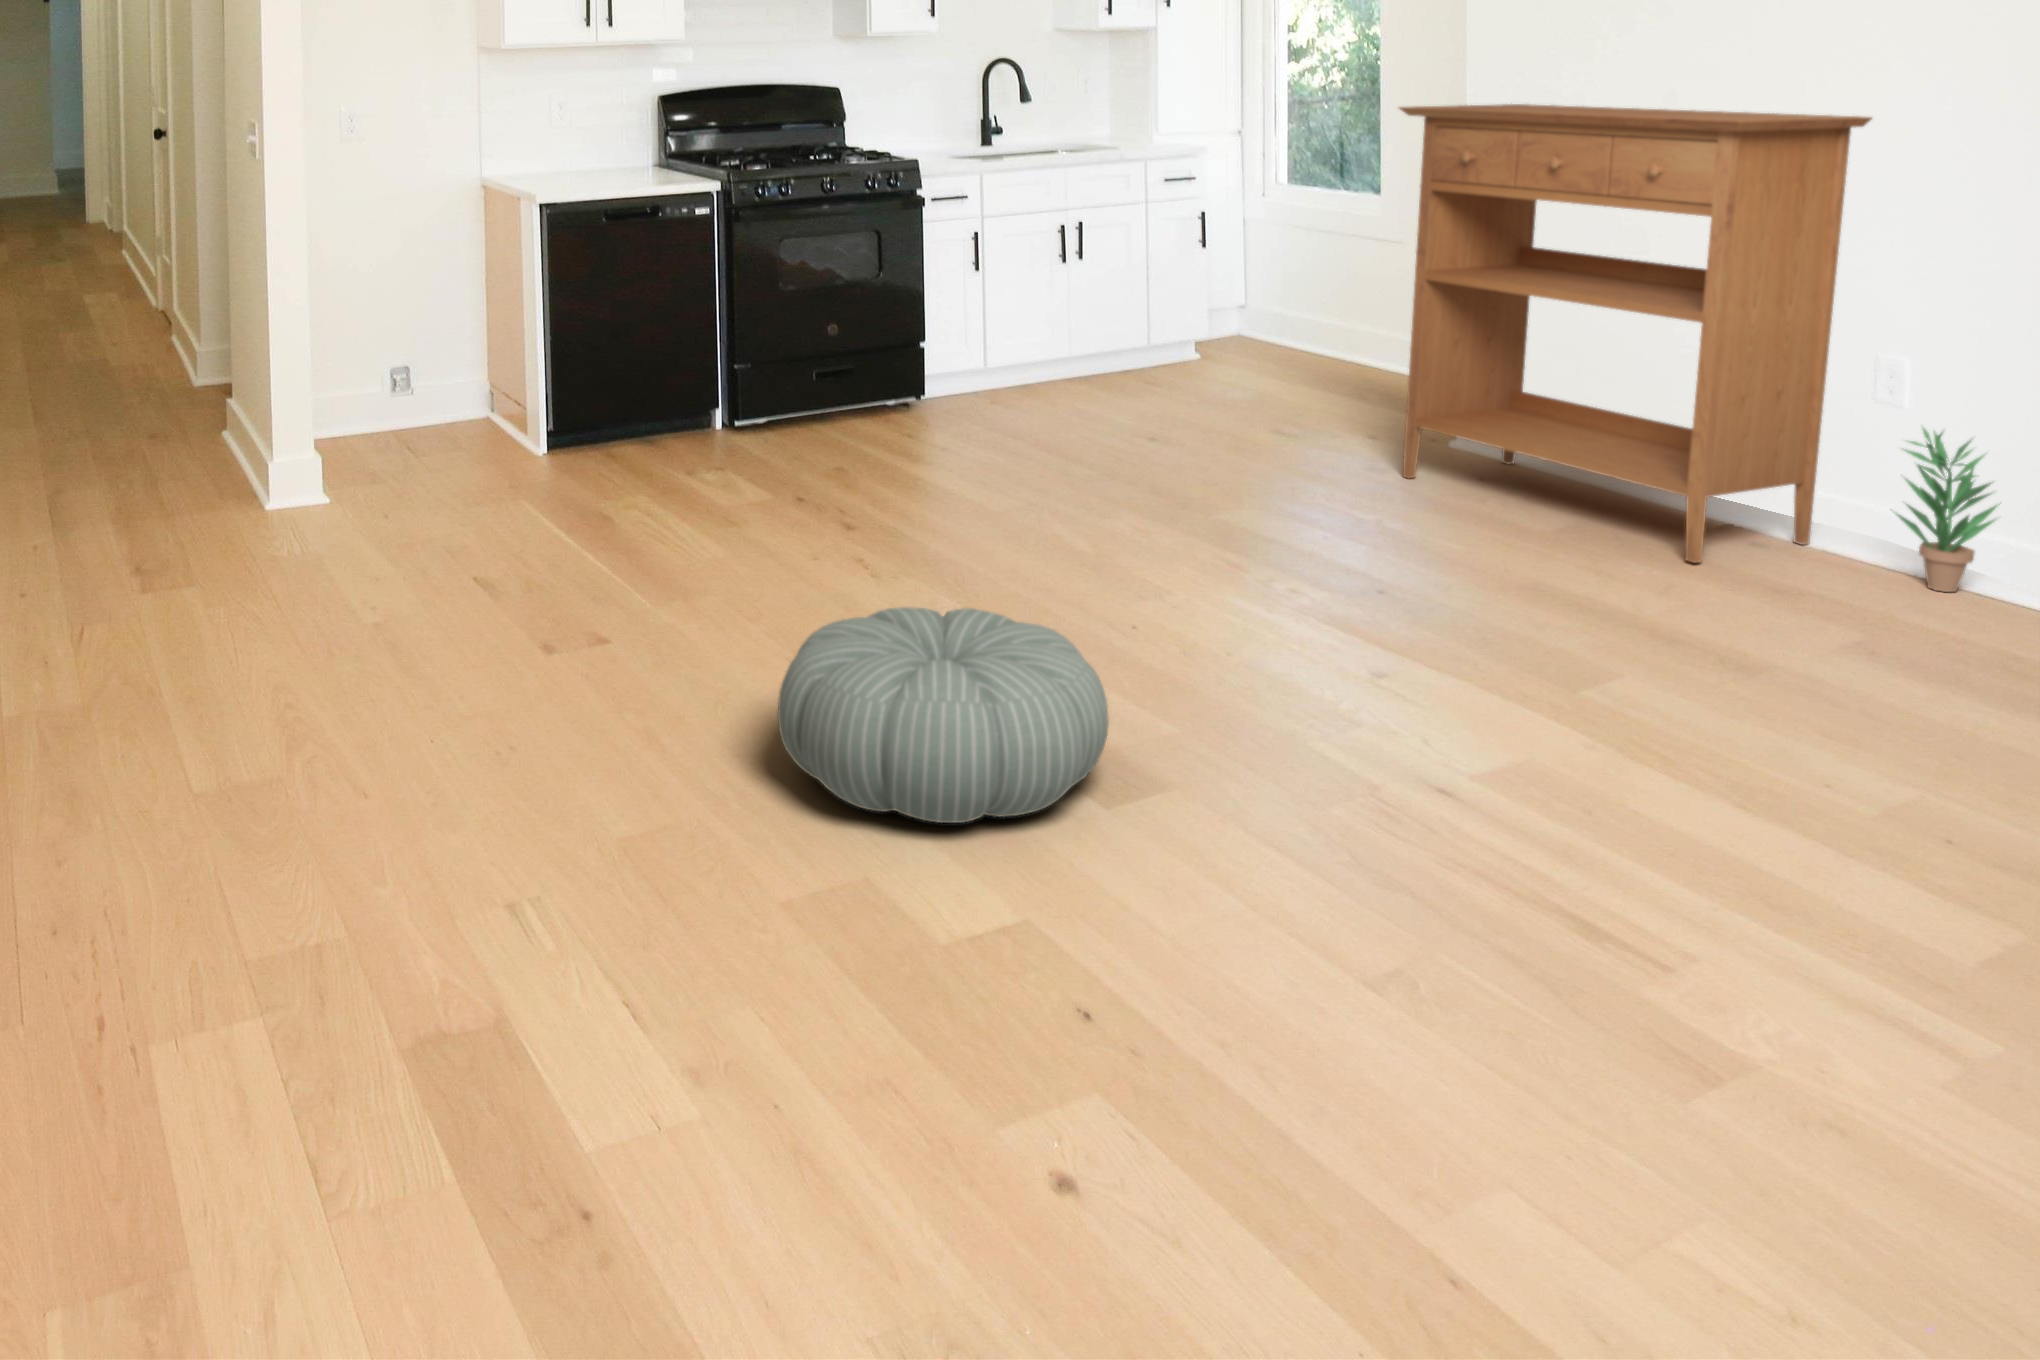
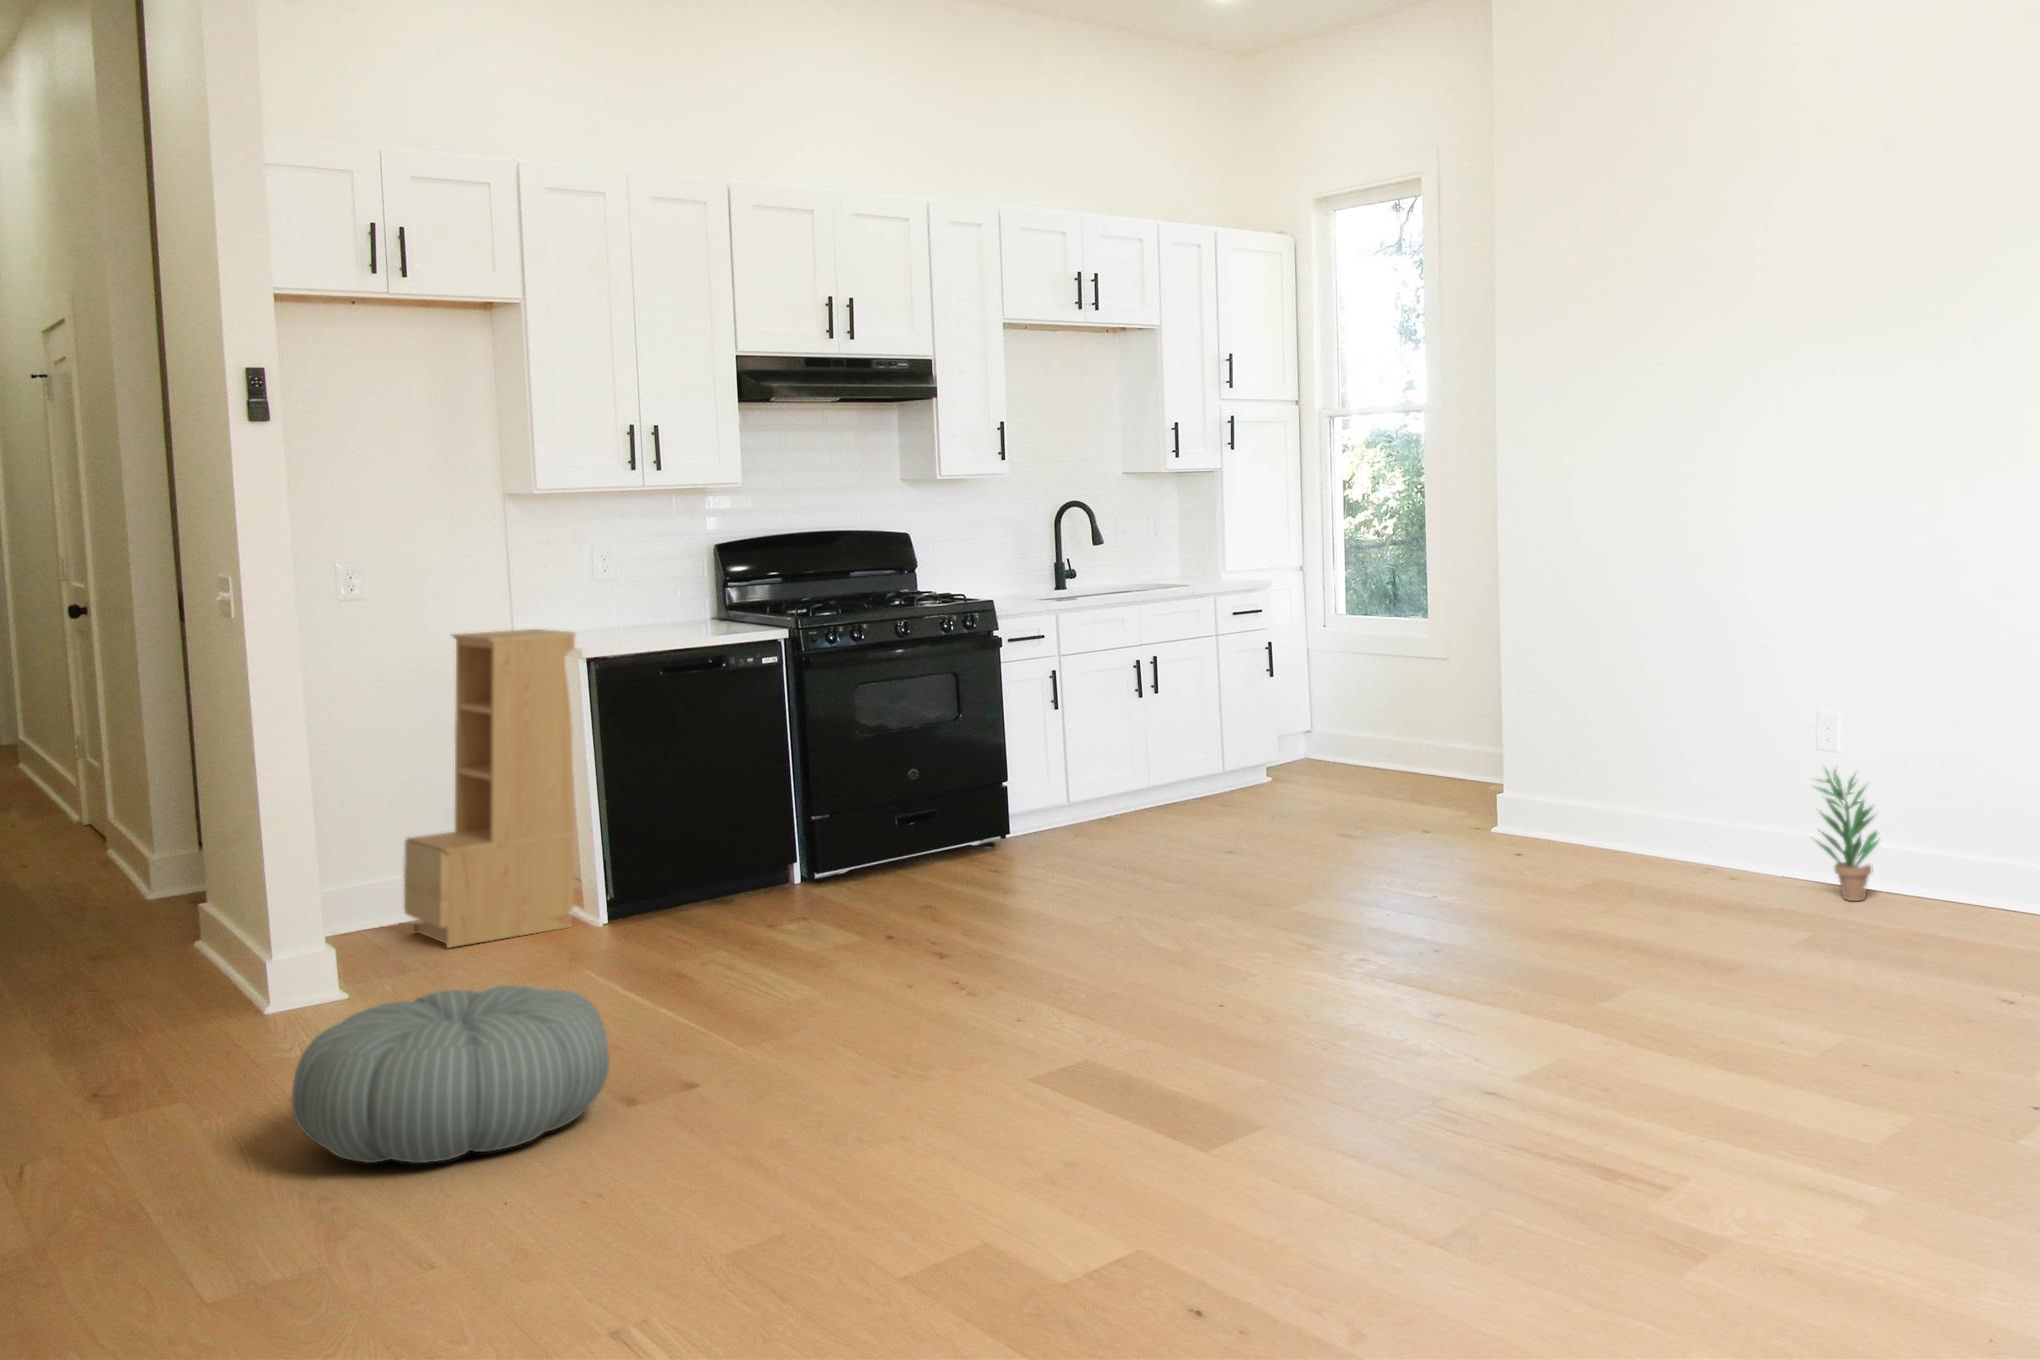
console table: present [1399,104,1872,563] -> none [1422,524,1767,901]
bookshelf: none [380,170,521,462] -> present [404,629,575,947]
pouf: present [778,607,1109,823] -> present [292,985,609,1163]

